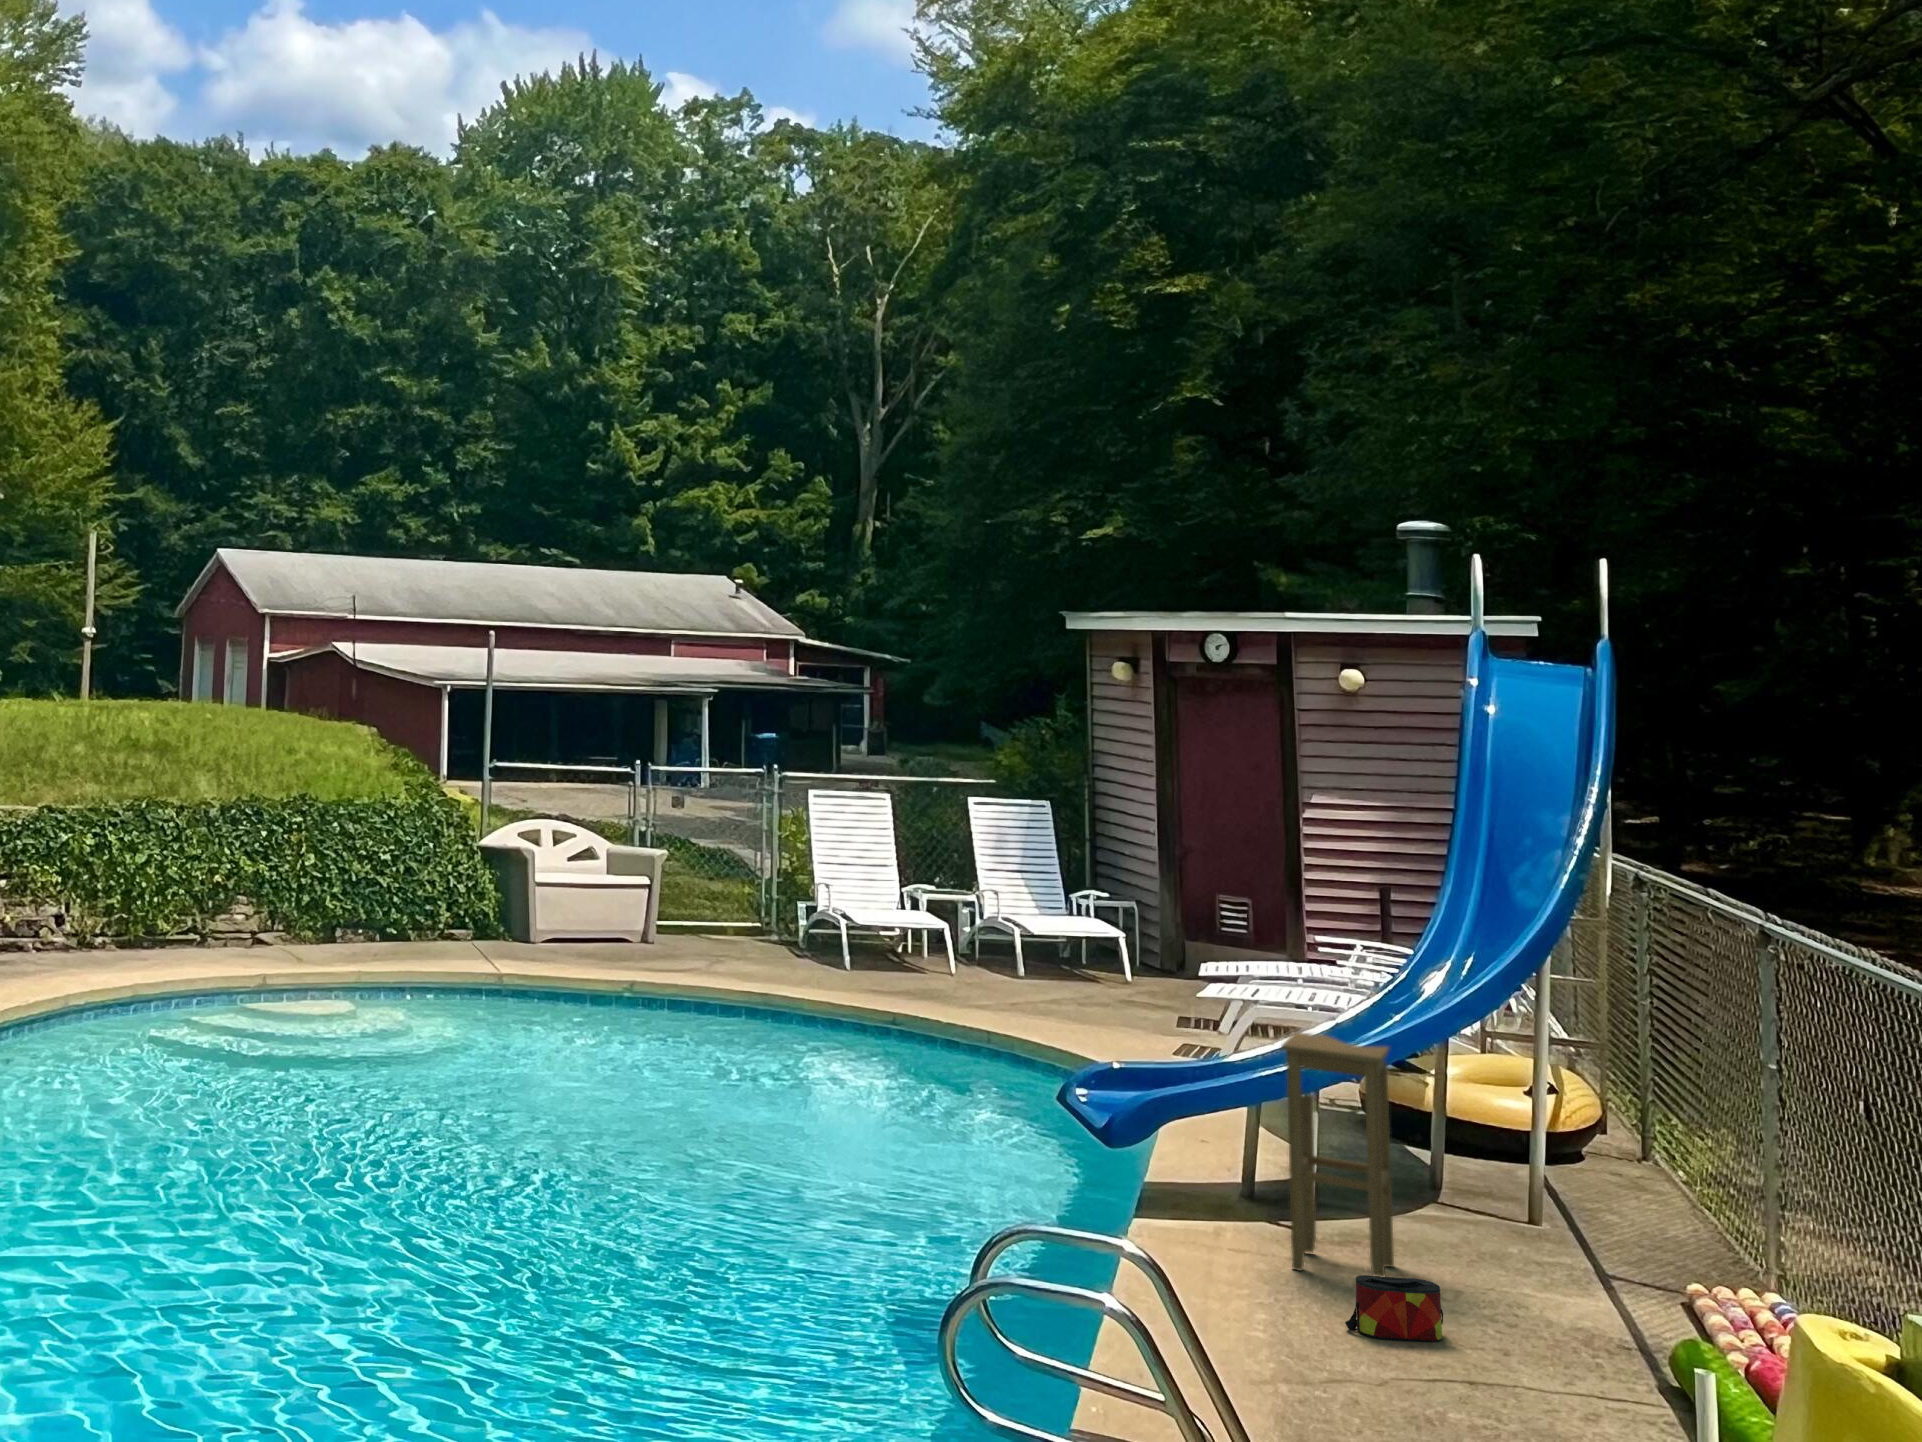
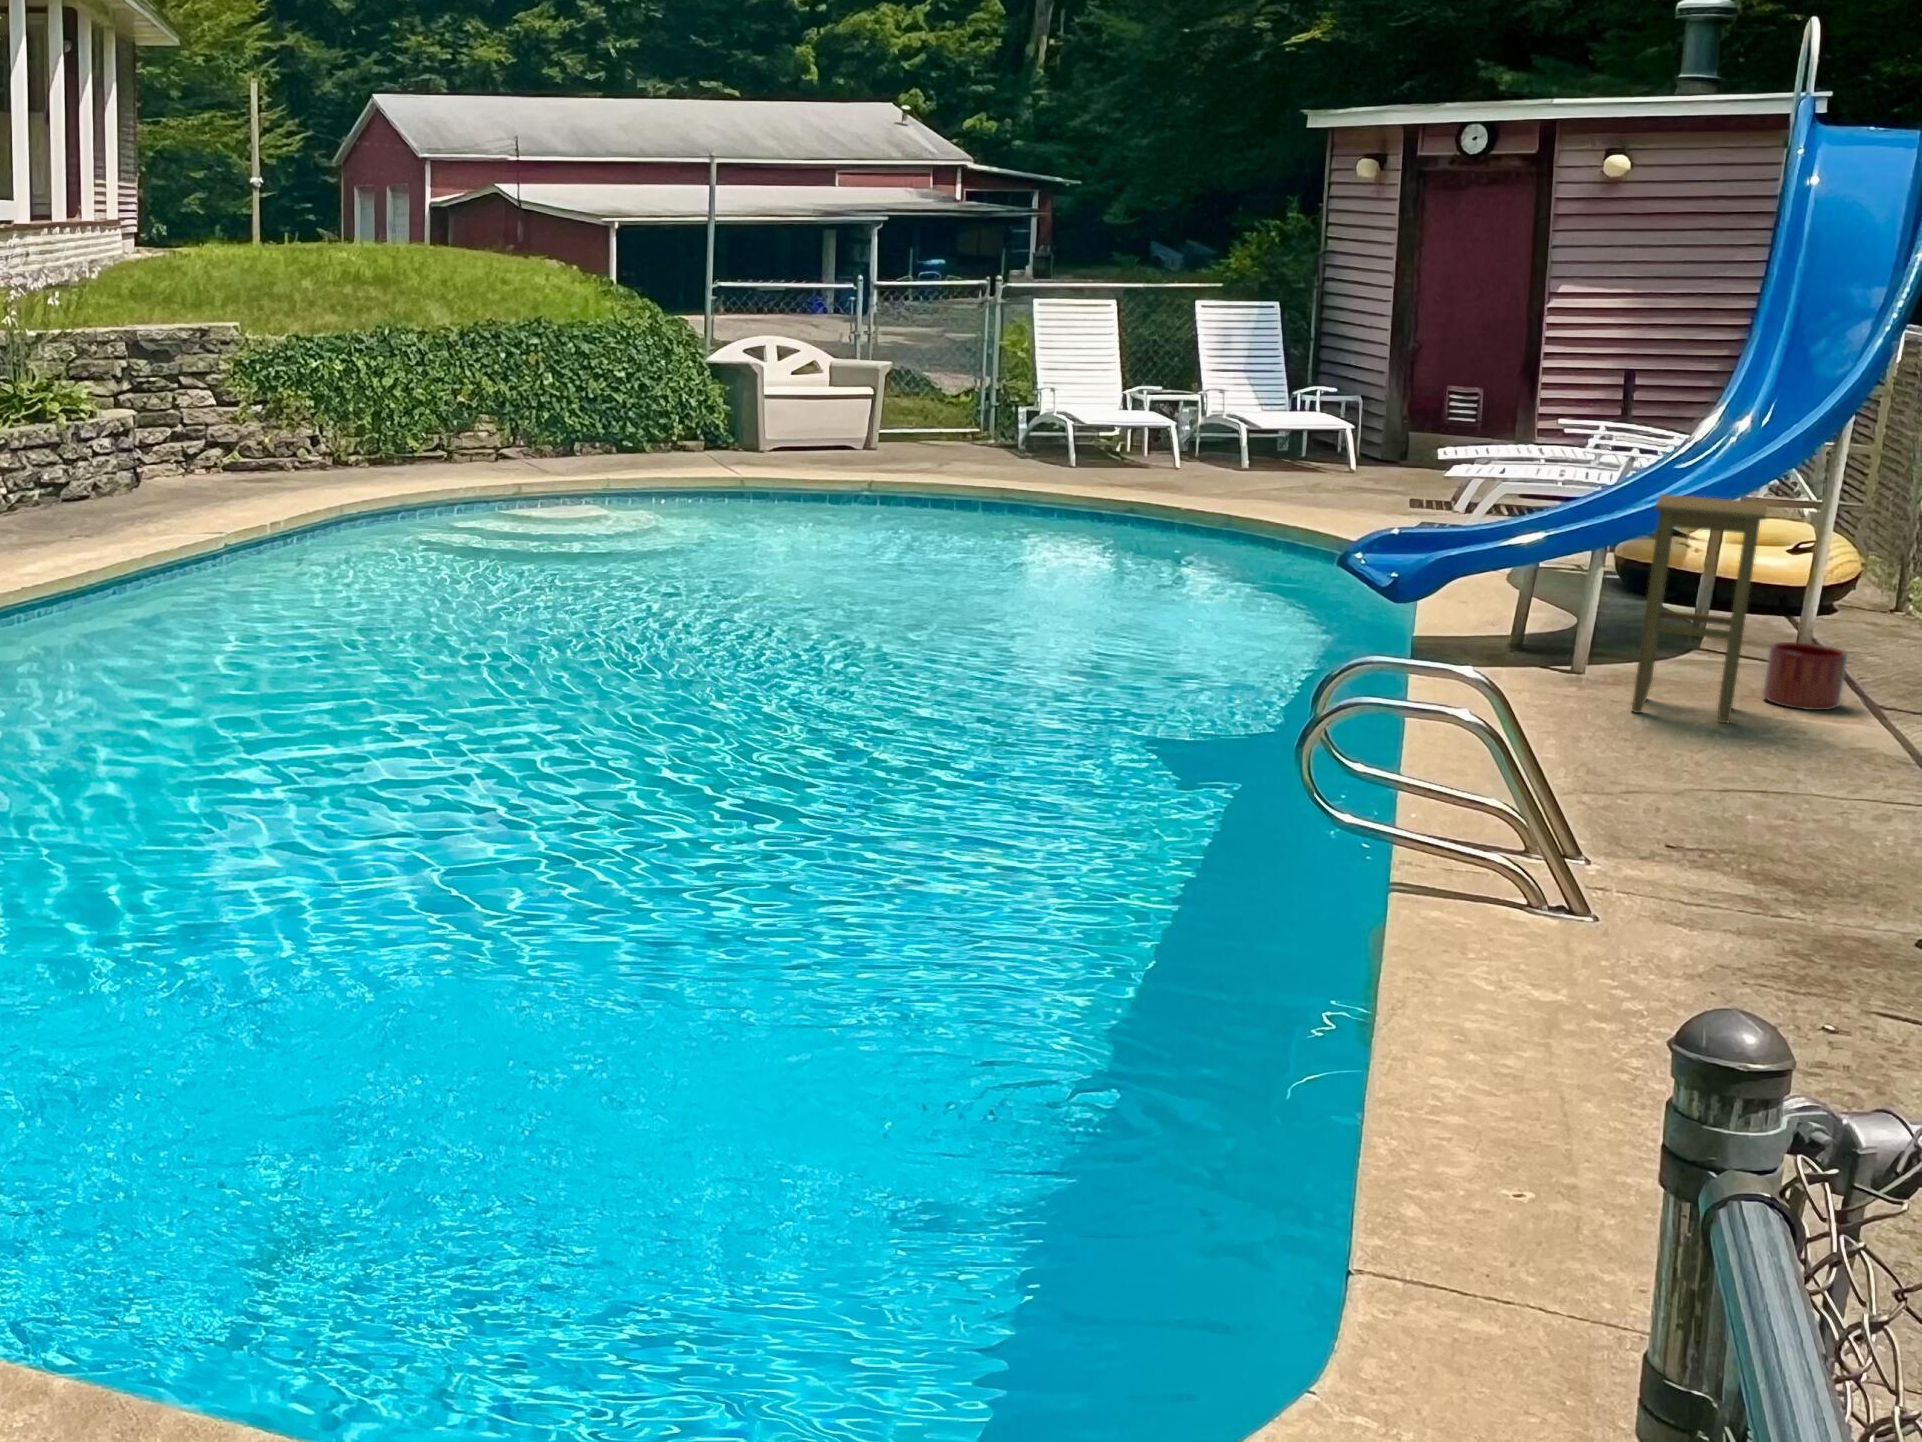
planter: none [1426,1194,1500,1271] -> present [1763,642,1847,710]
bag: present [1345,1275,1443,1342] -> none [1711,714,1818,773]

